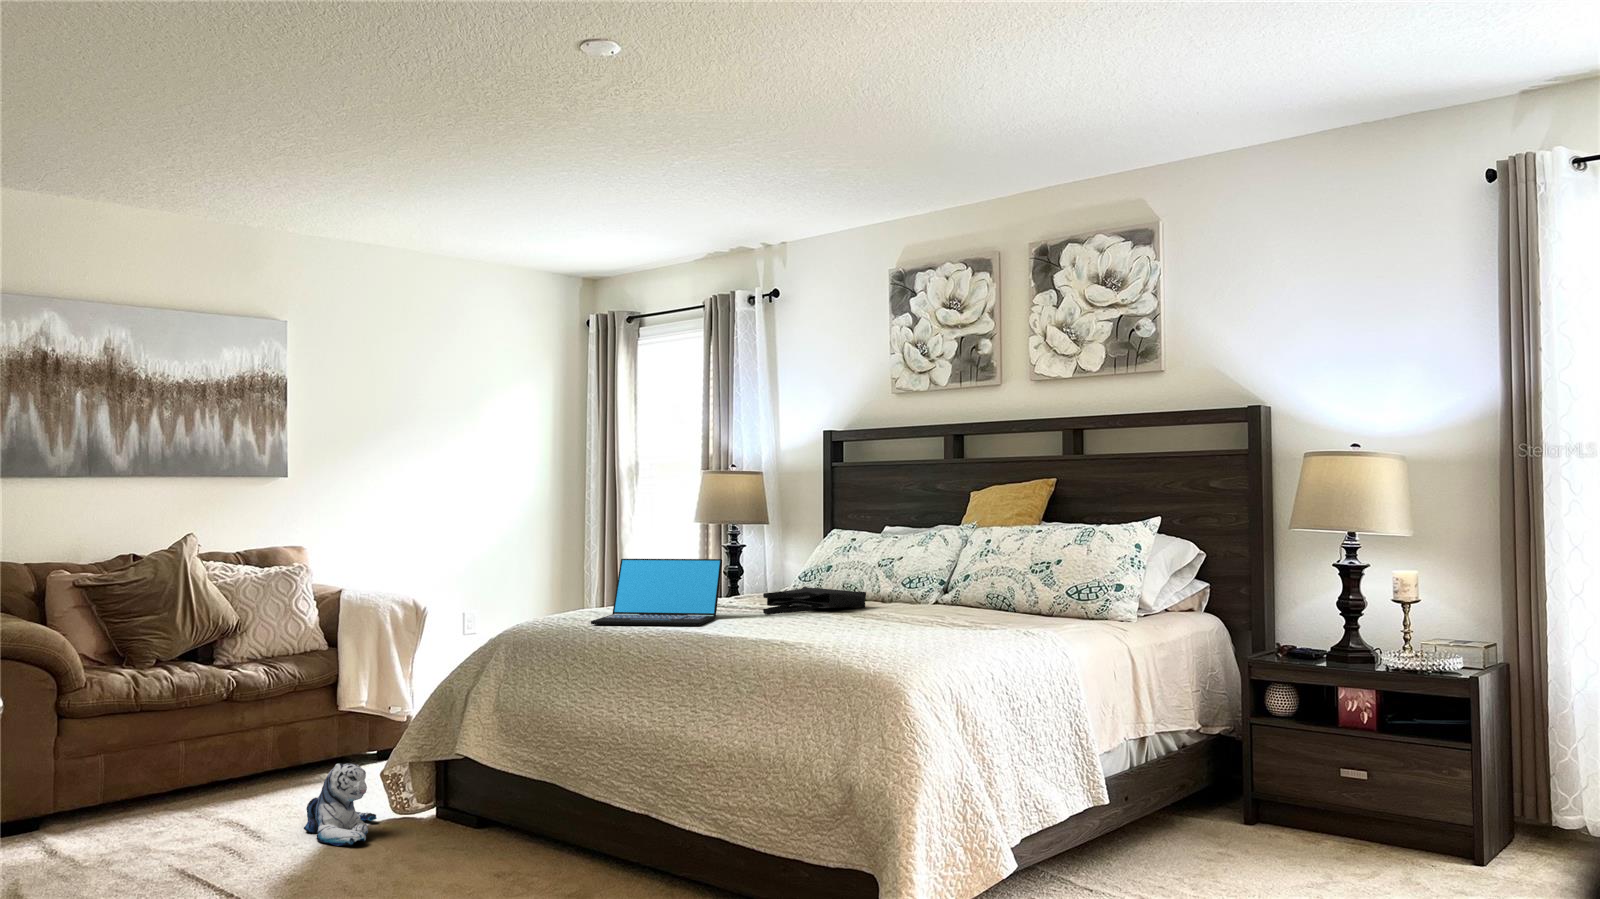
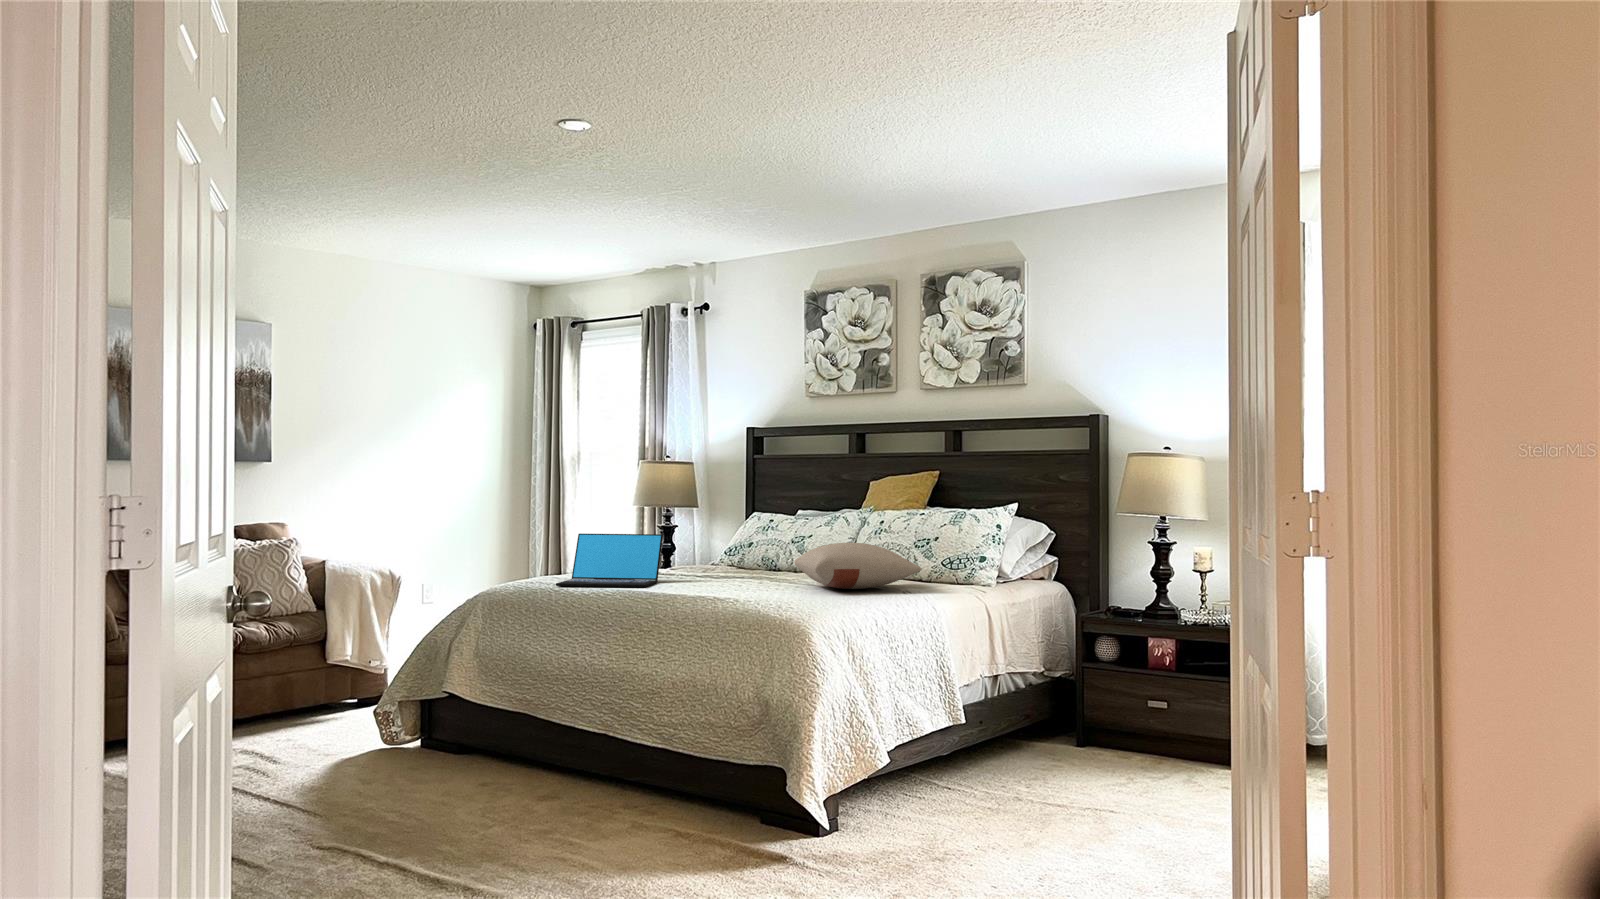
pillow: none [884,569,1047,627] -> present [794,543,922,589]
tote bag: present [763,587,866,614] -> none [696,559,780,580]
plush toy: present [304,763,377,846] -> none [312,700,372,766]

